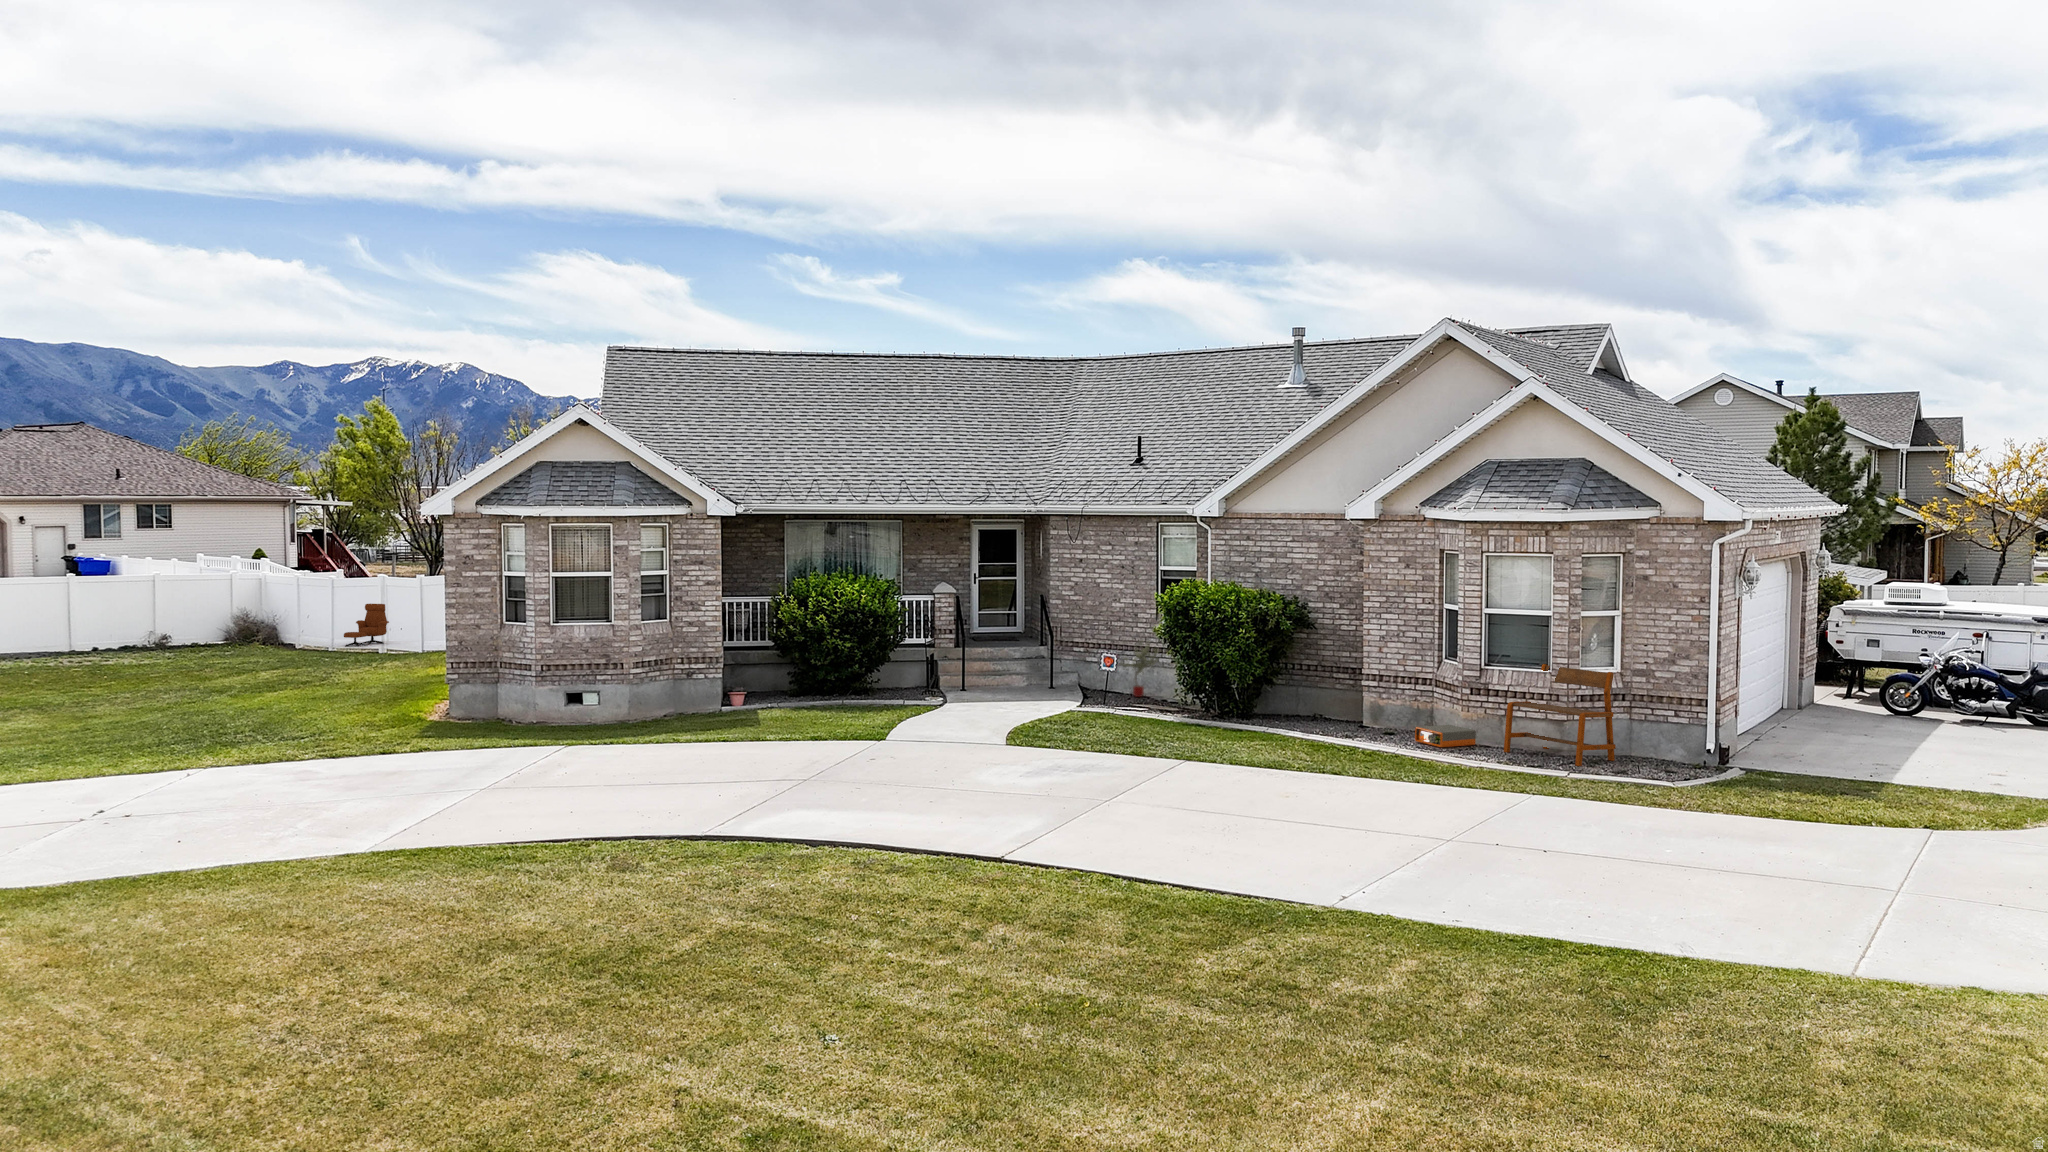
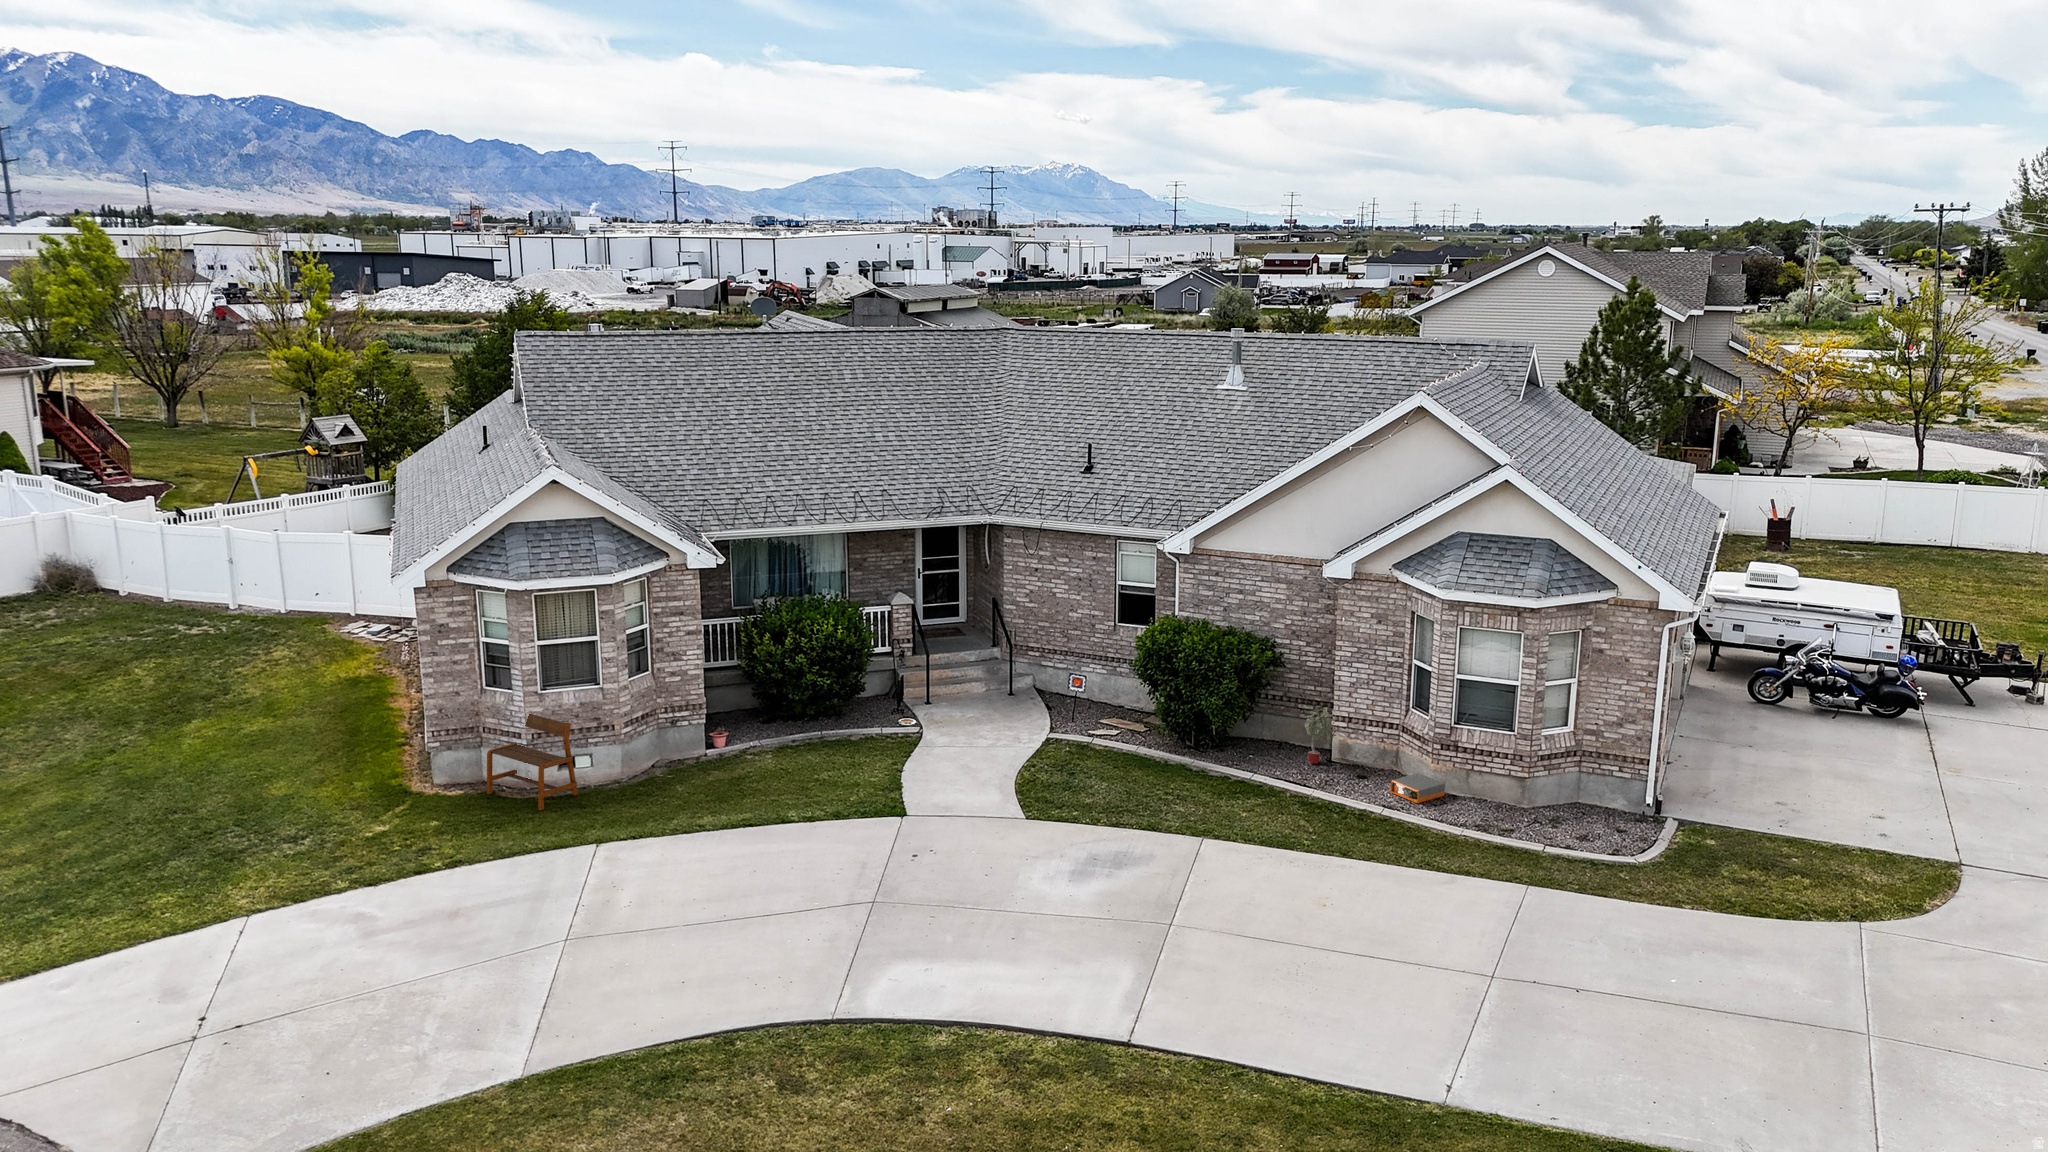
lounge chair: present [344,604,389,647] -> none [218,573,265,624]
potted tree: present [1121,642,1158,697] -> present [1305,706,1337,764]
bench: present [1504,664,1616,766] -> present [487,714,578,810]

